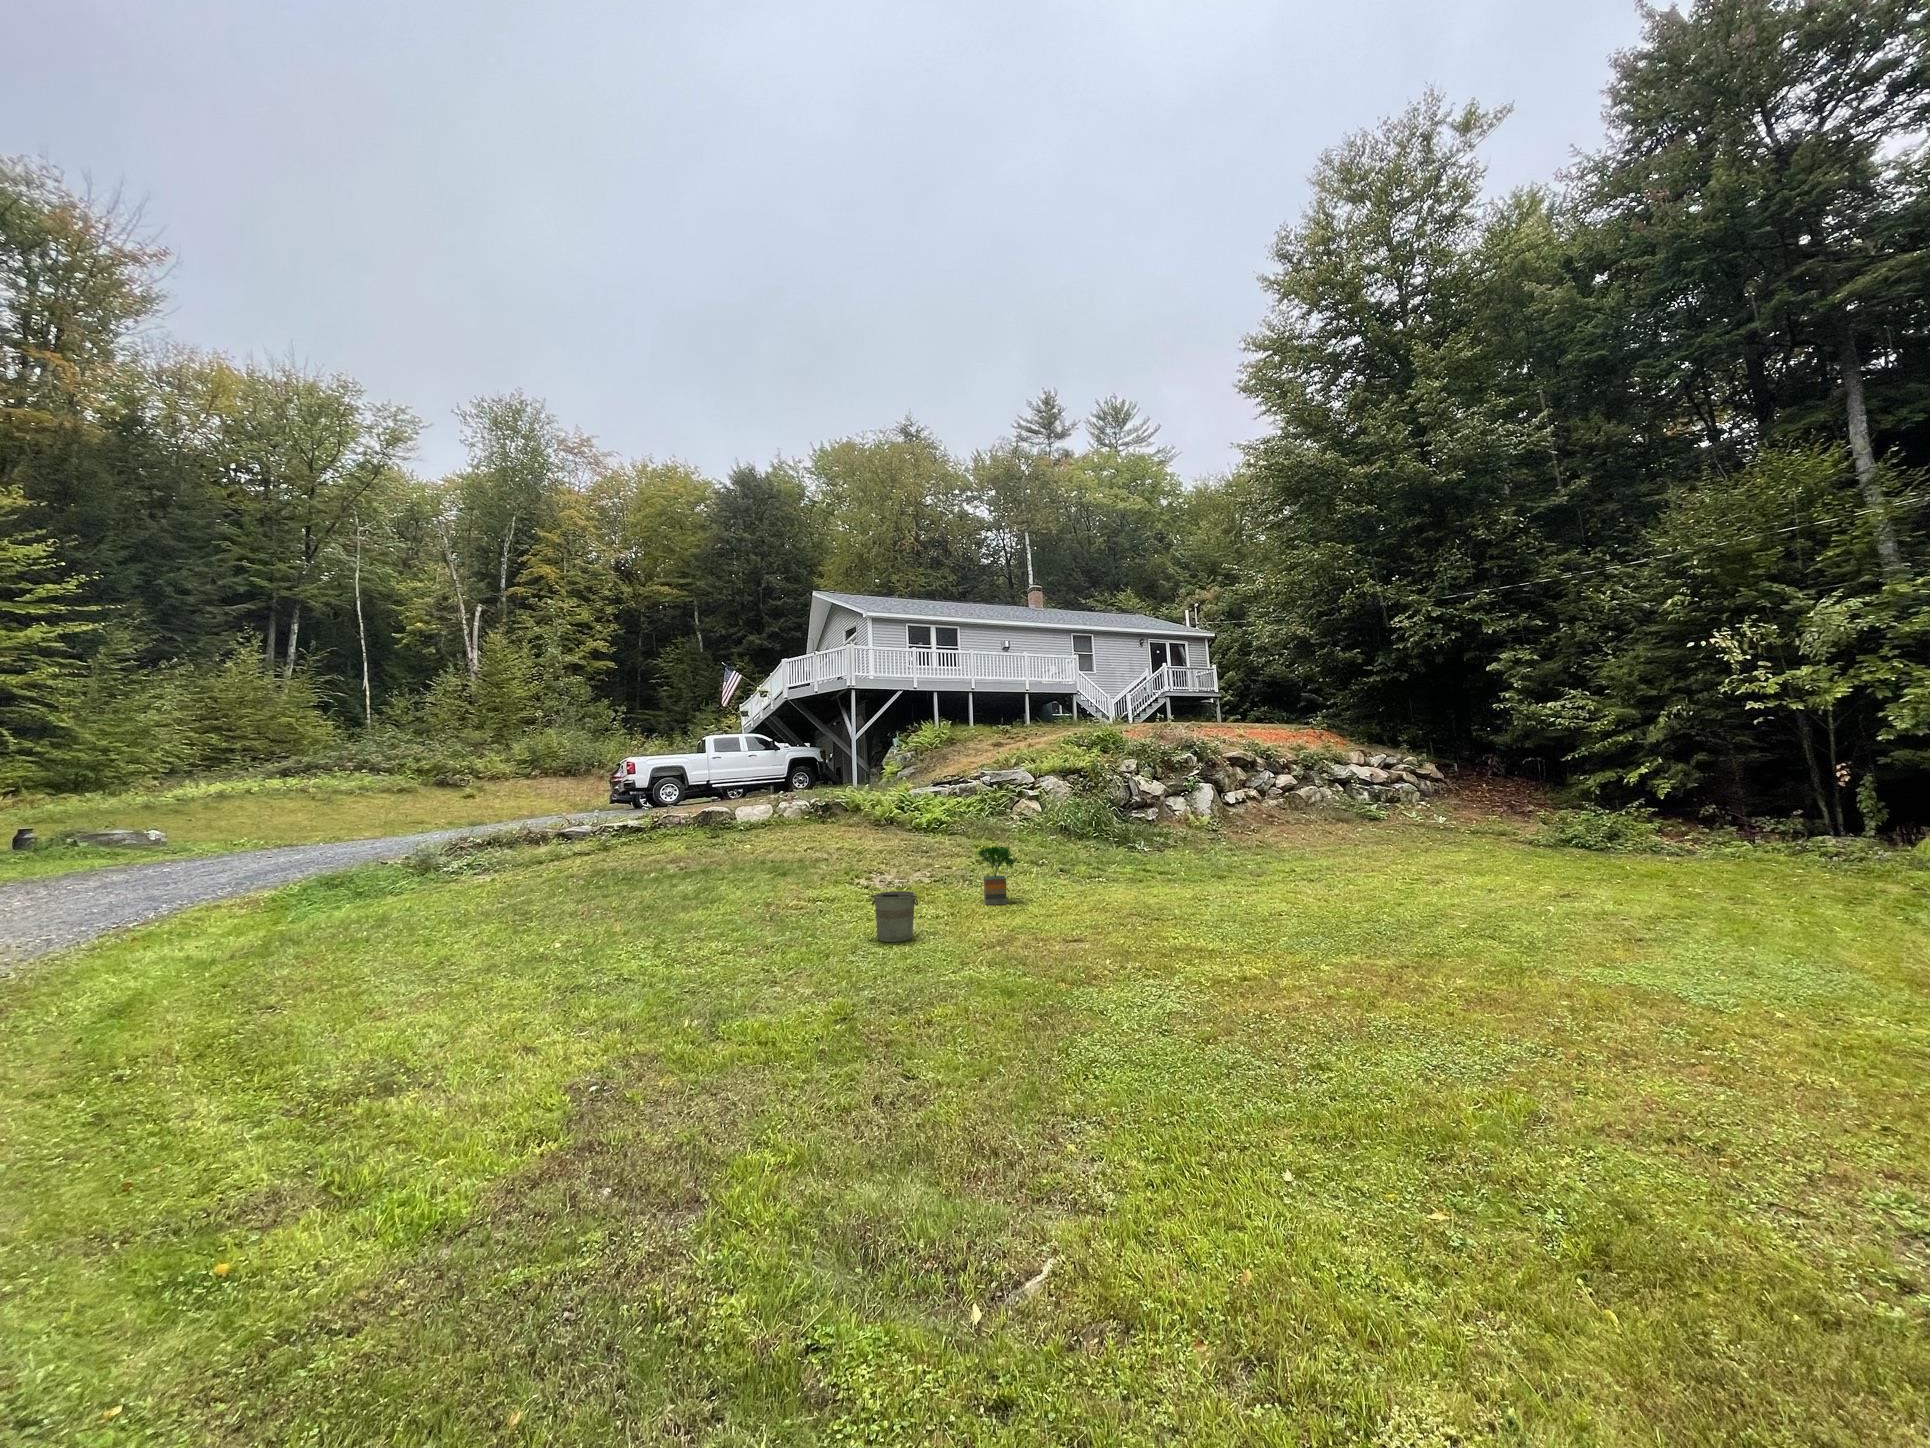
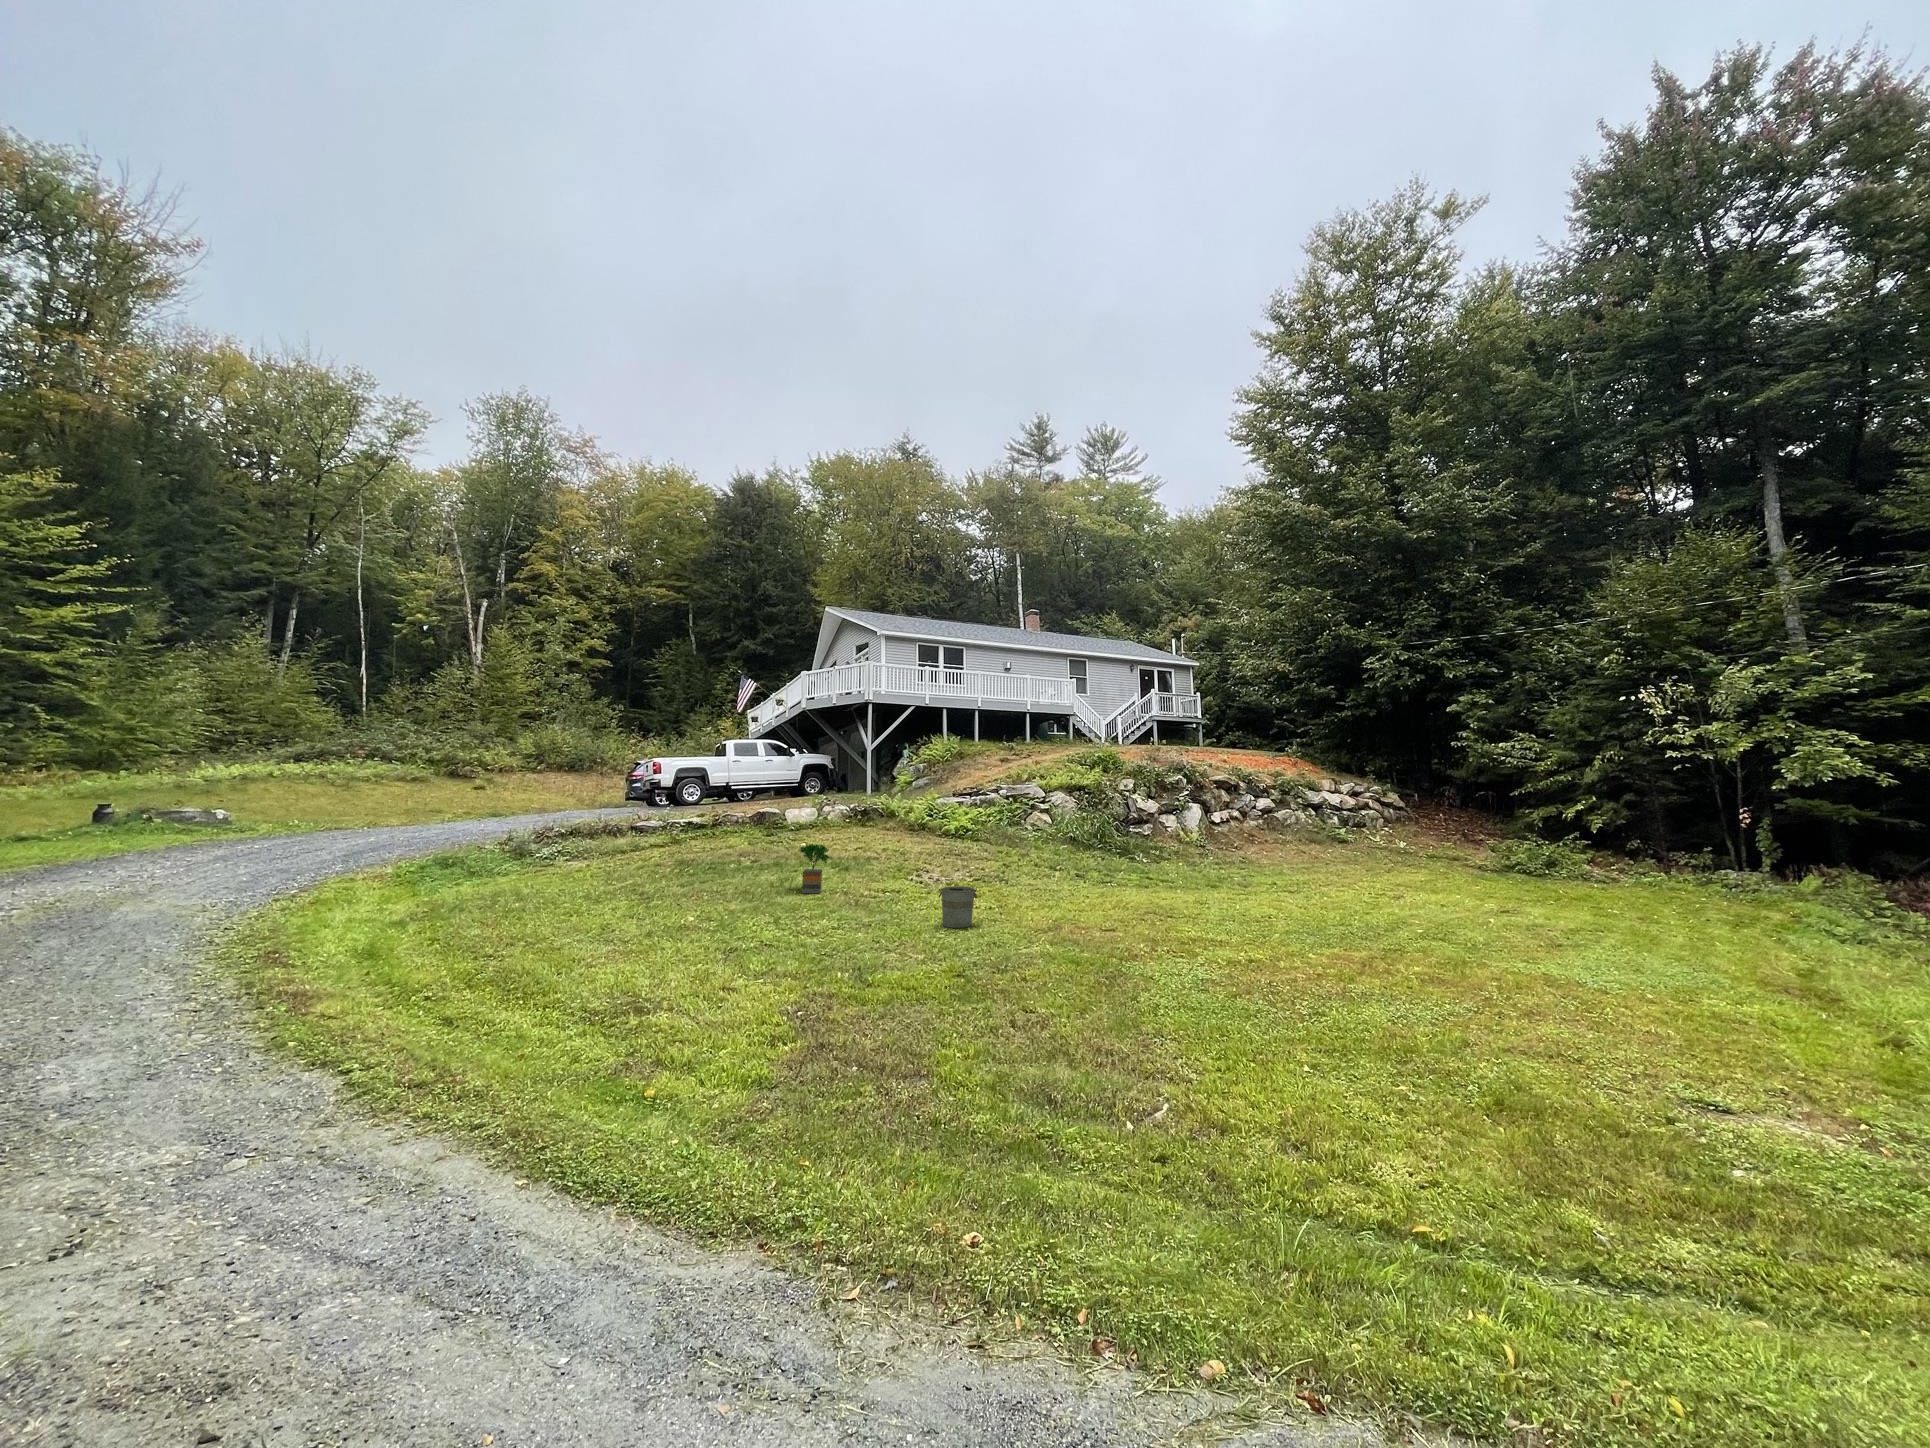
potted tree: present [978,846,1014,905] -> present [799,844,830,893]

